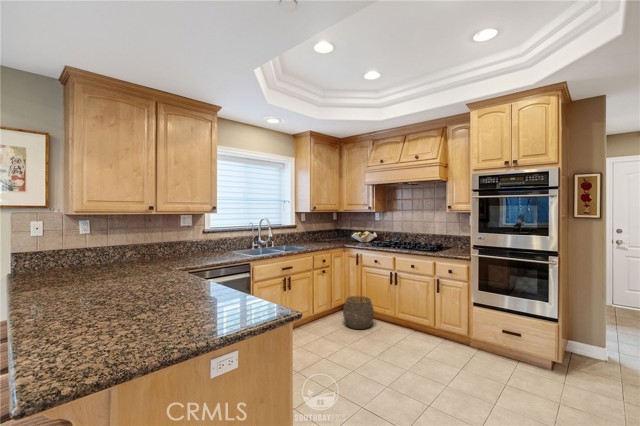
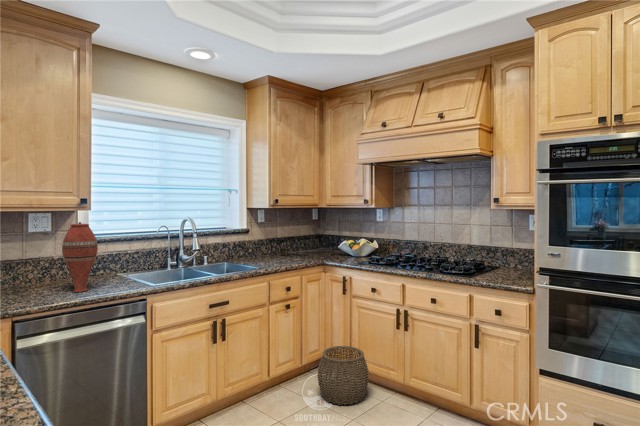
vase: none [207,220,225,258] -> present [62,222,98,292]

